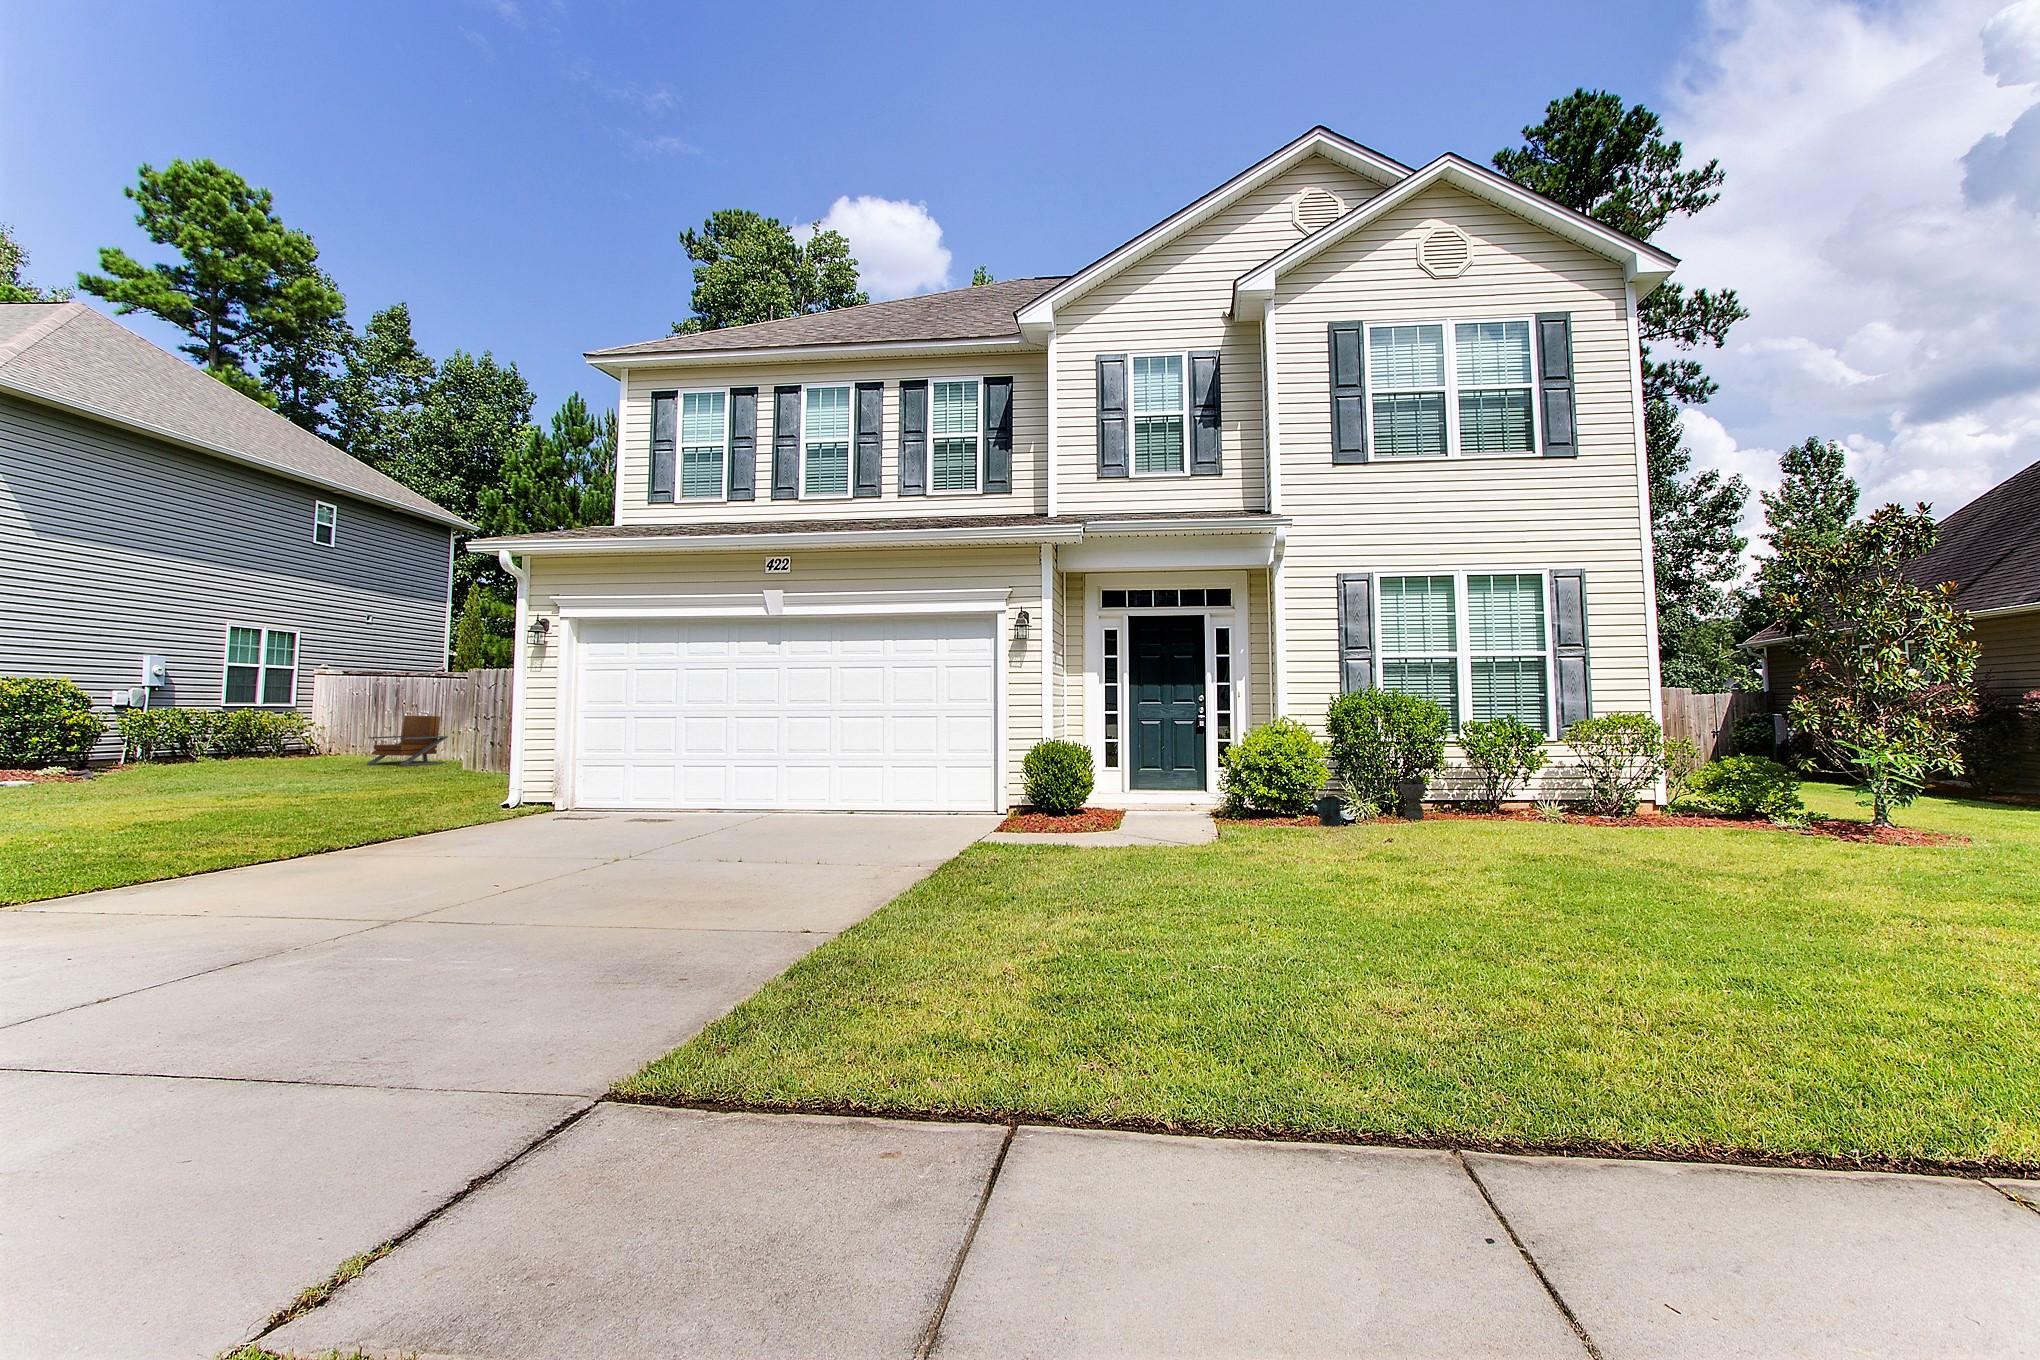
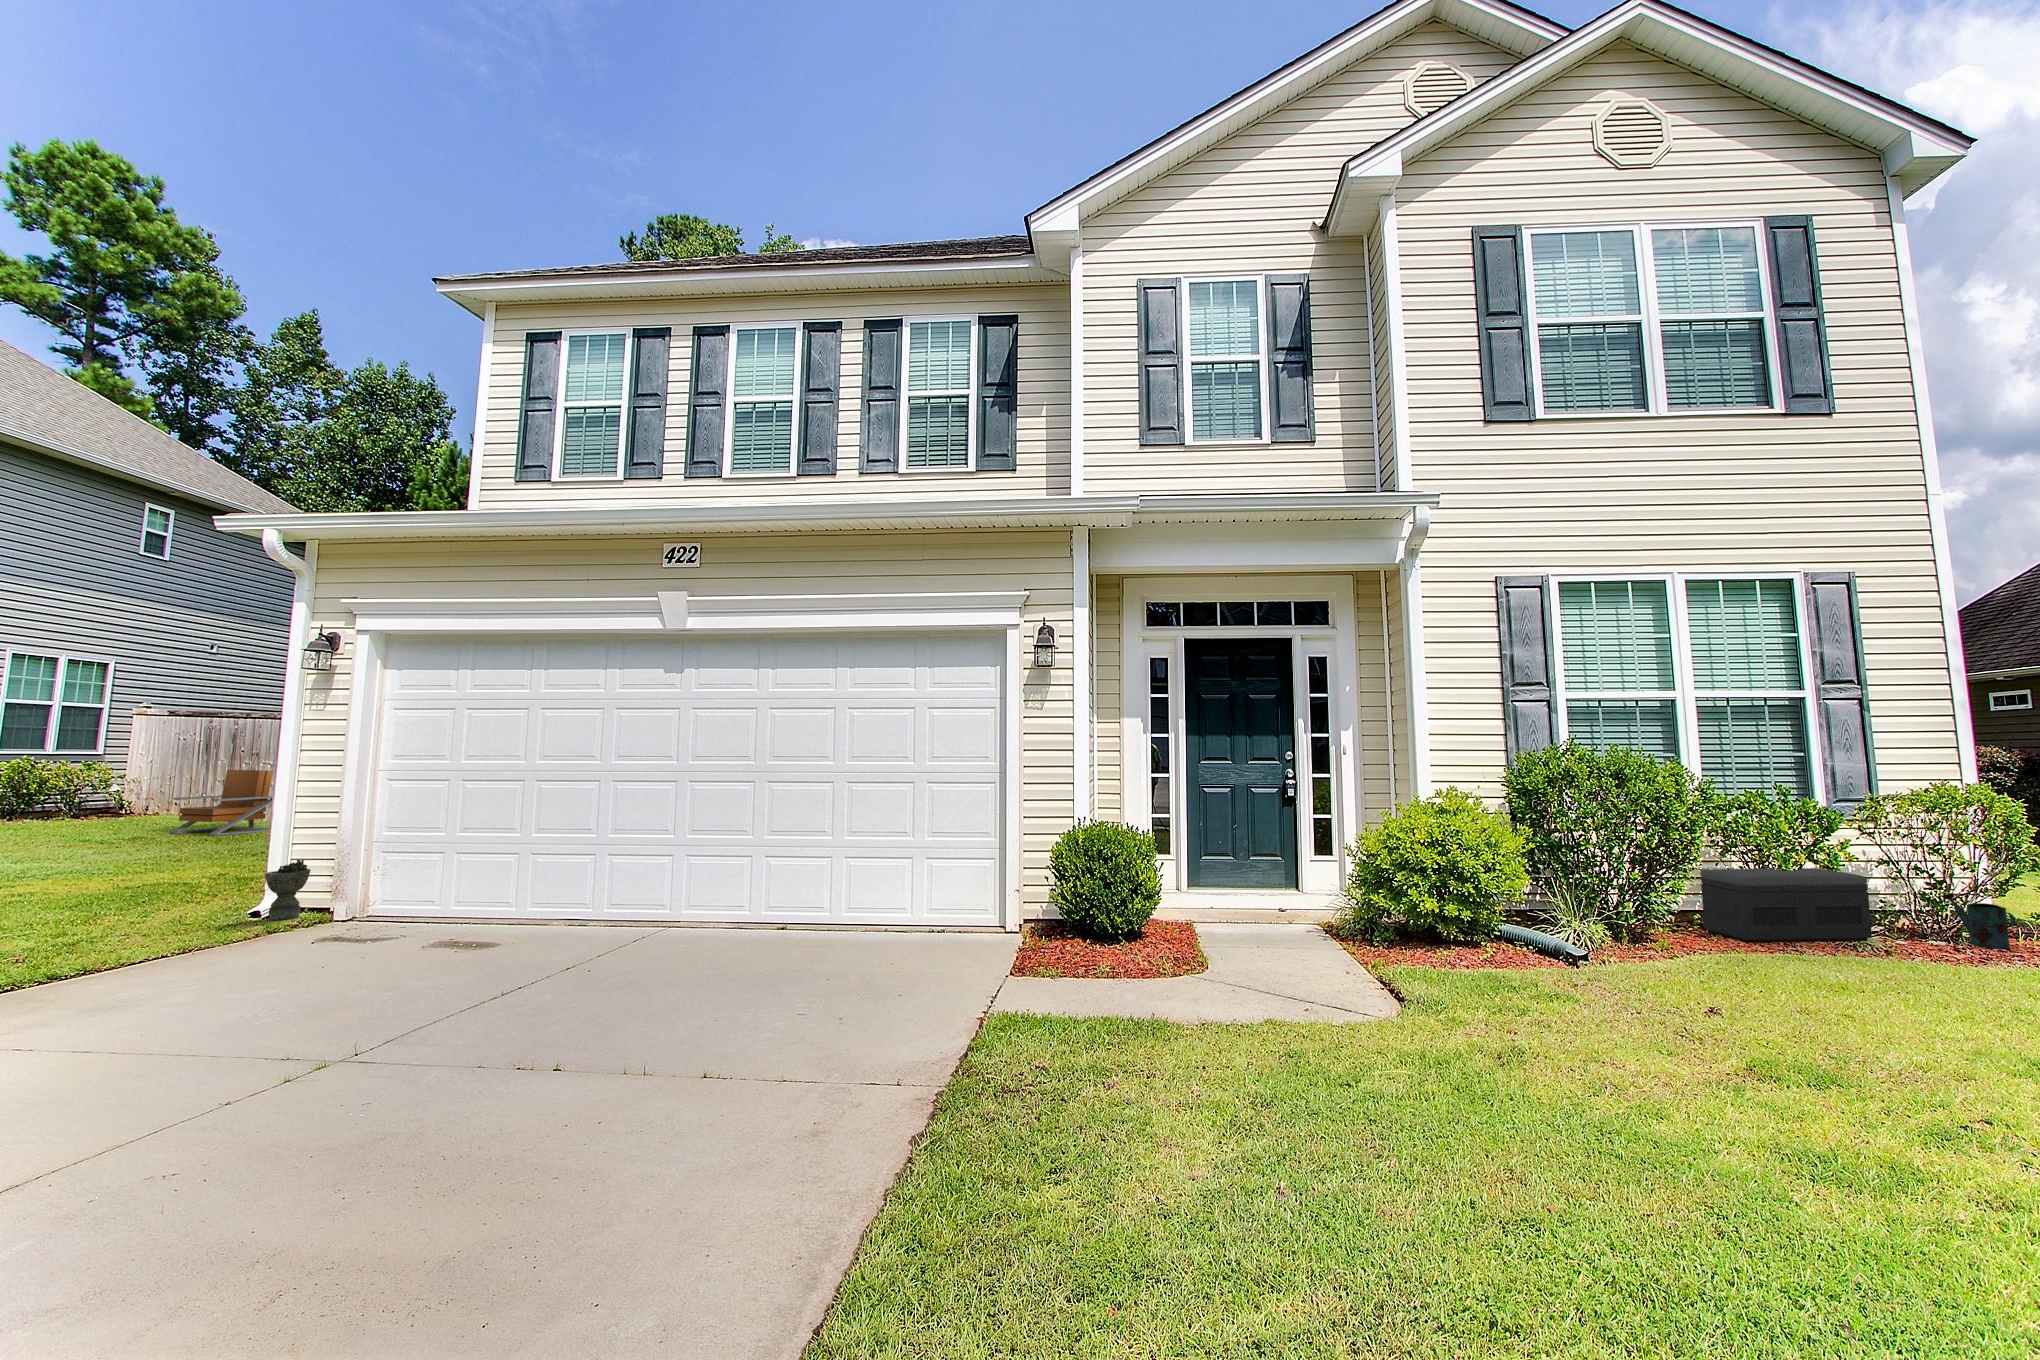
storage bench: none [1459,772,1561,817] -> present [1700,868,1872,942]
planter: present [1399,774,1426,819] -> present [265,859,310,920]
watering can: present [1309,792,1344,826] -> present [1943,893,2015,949]

